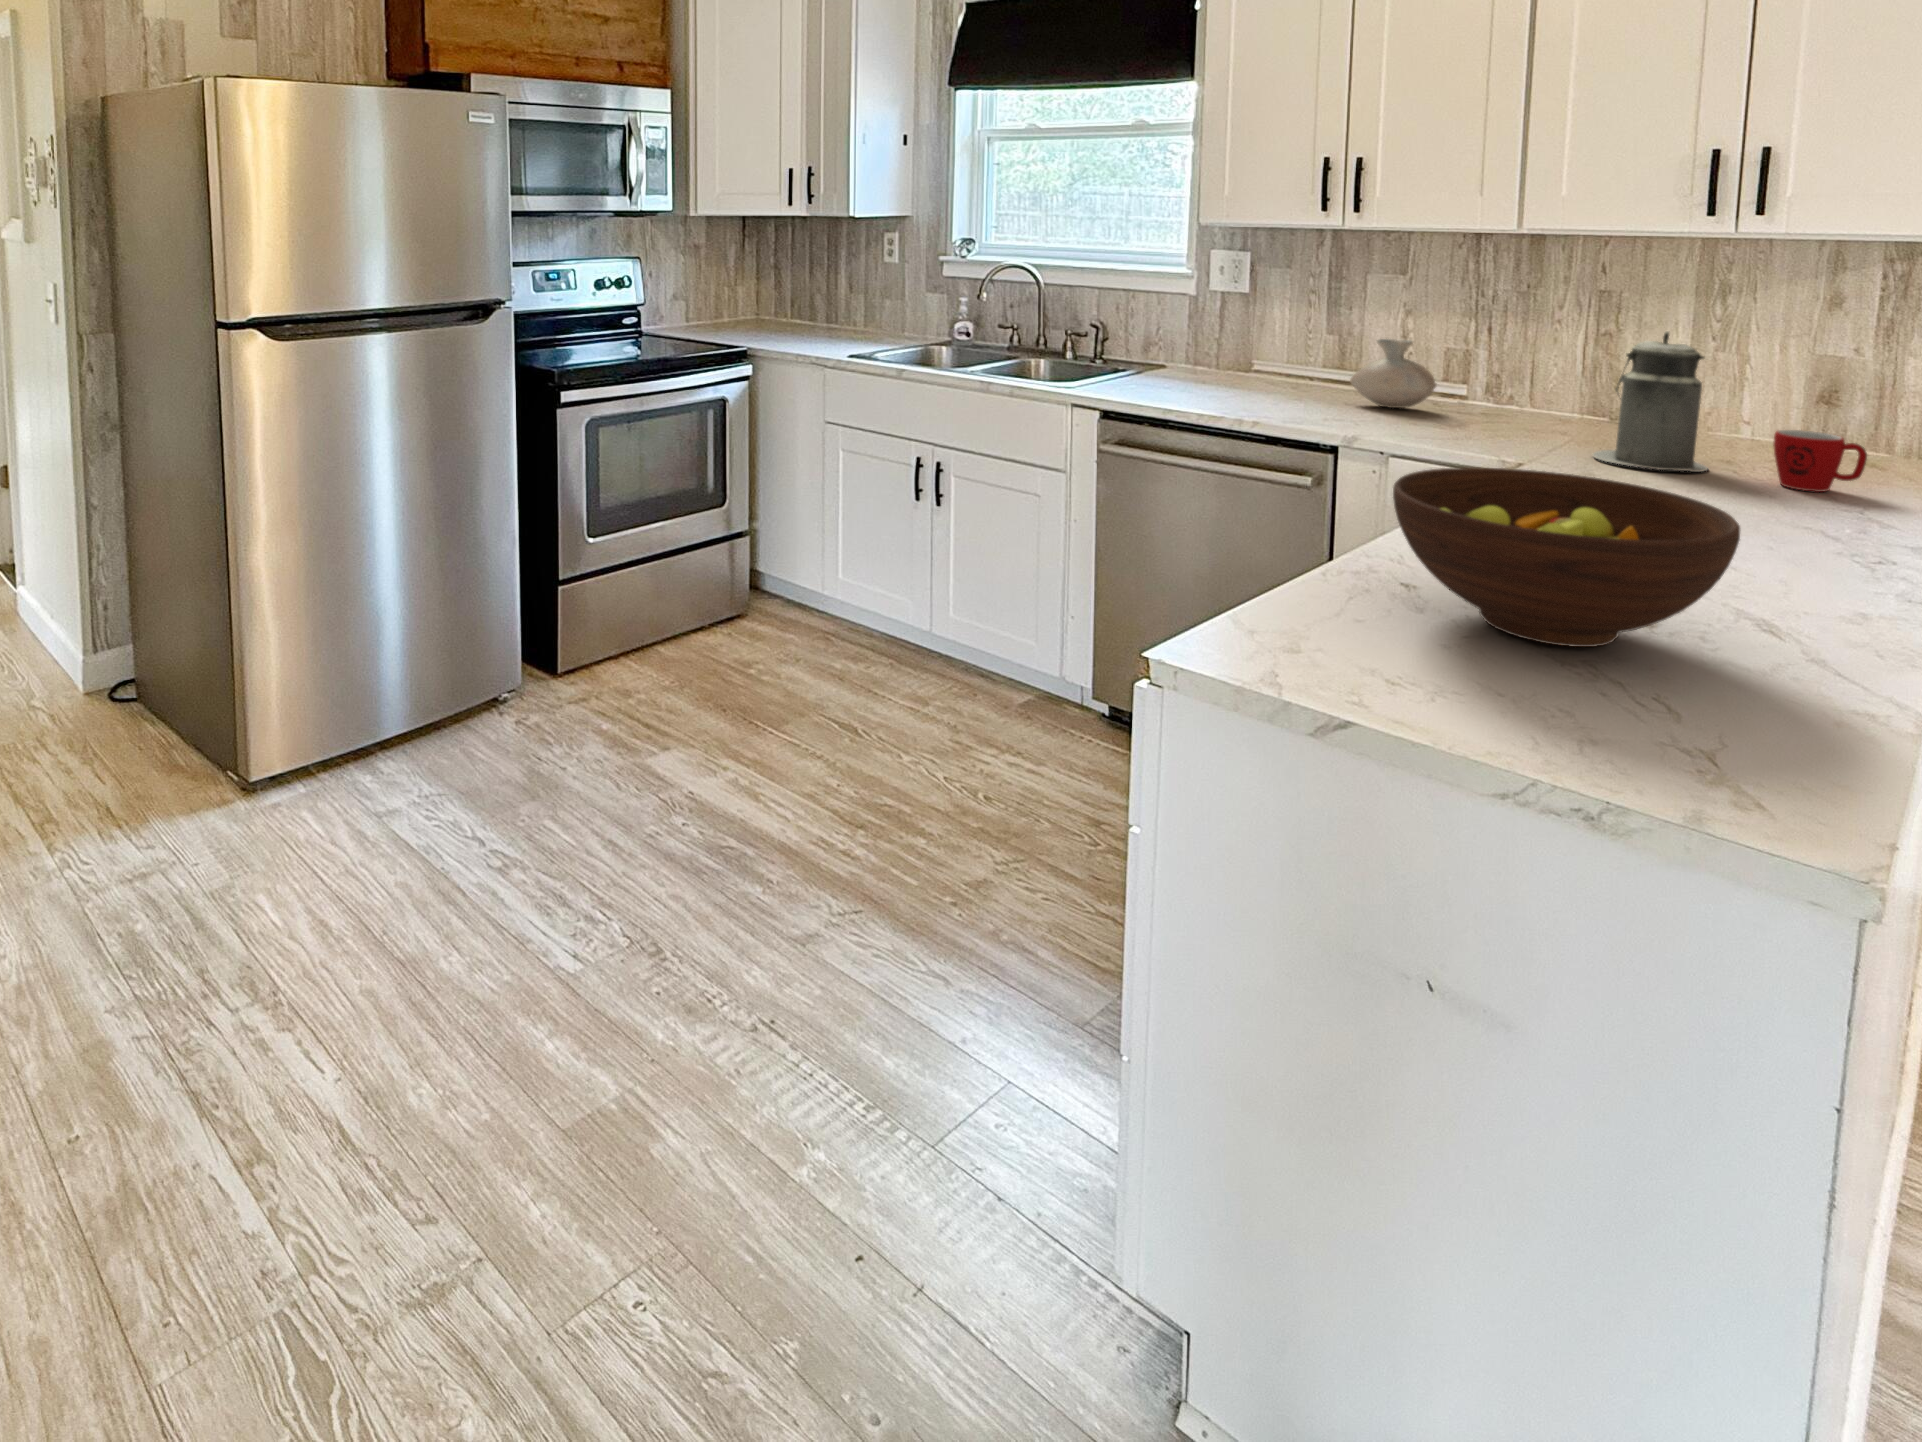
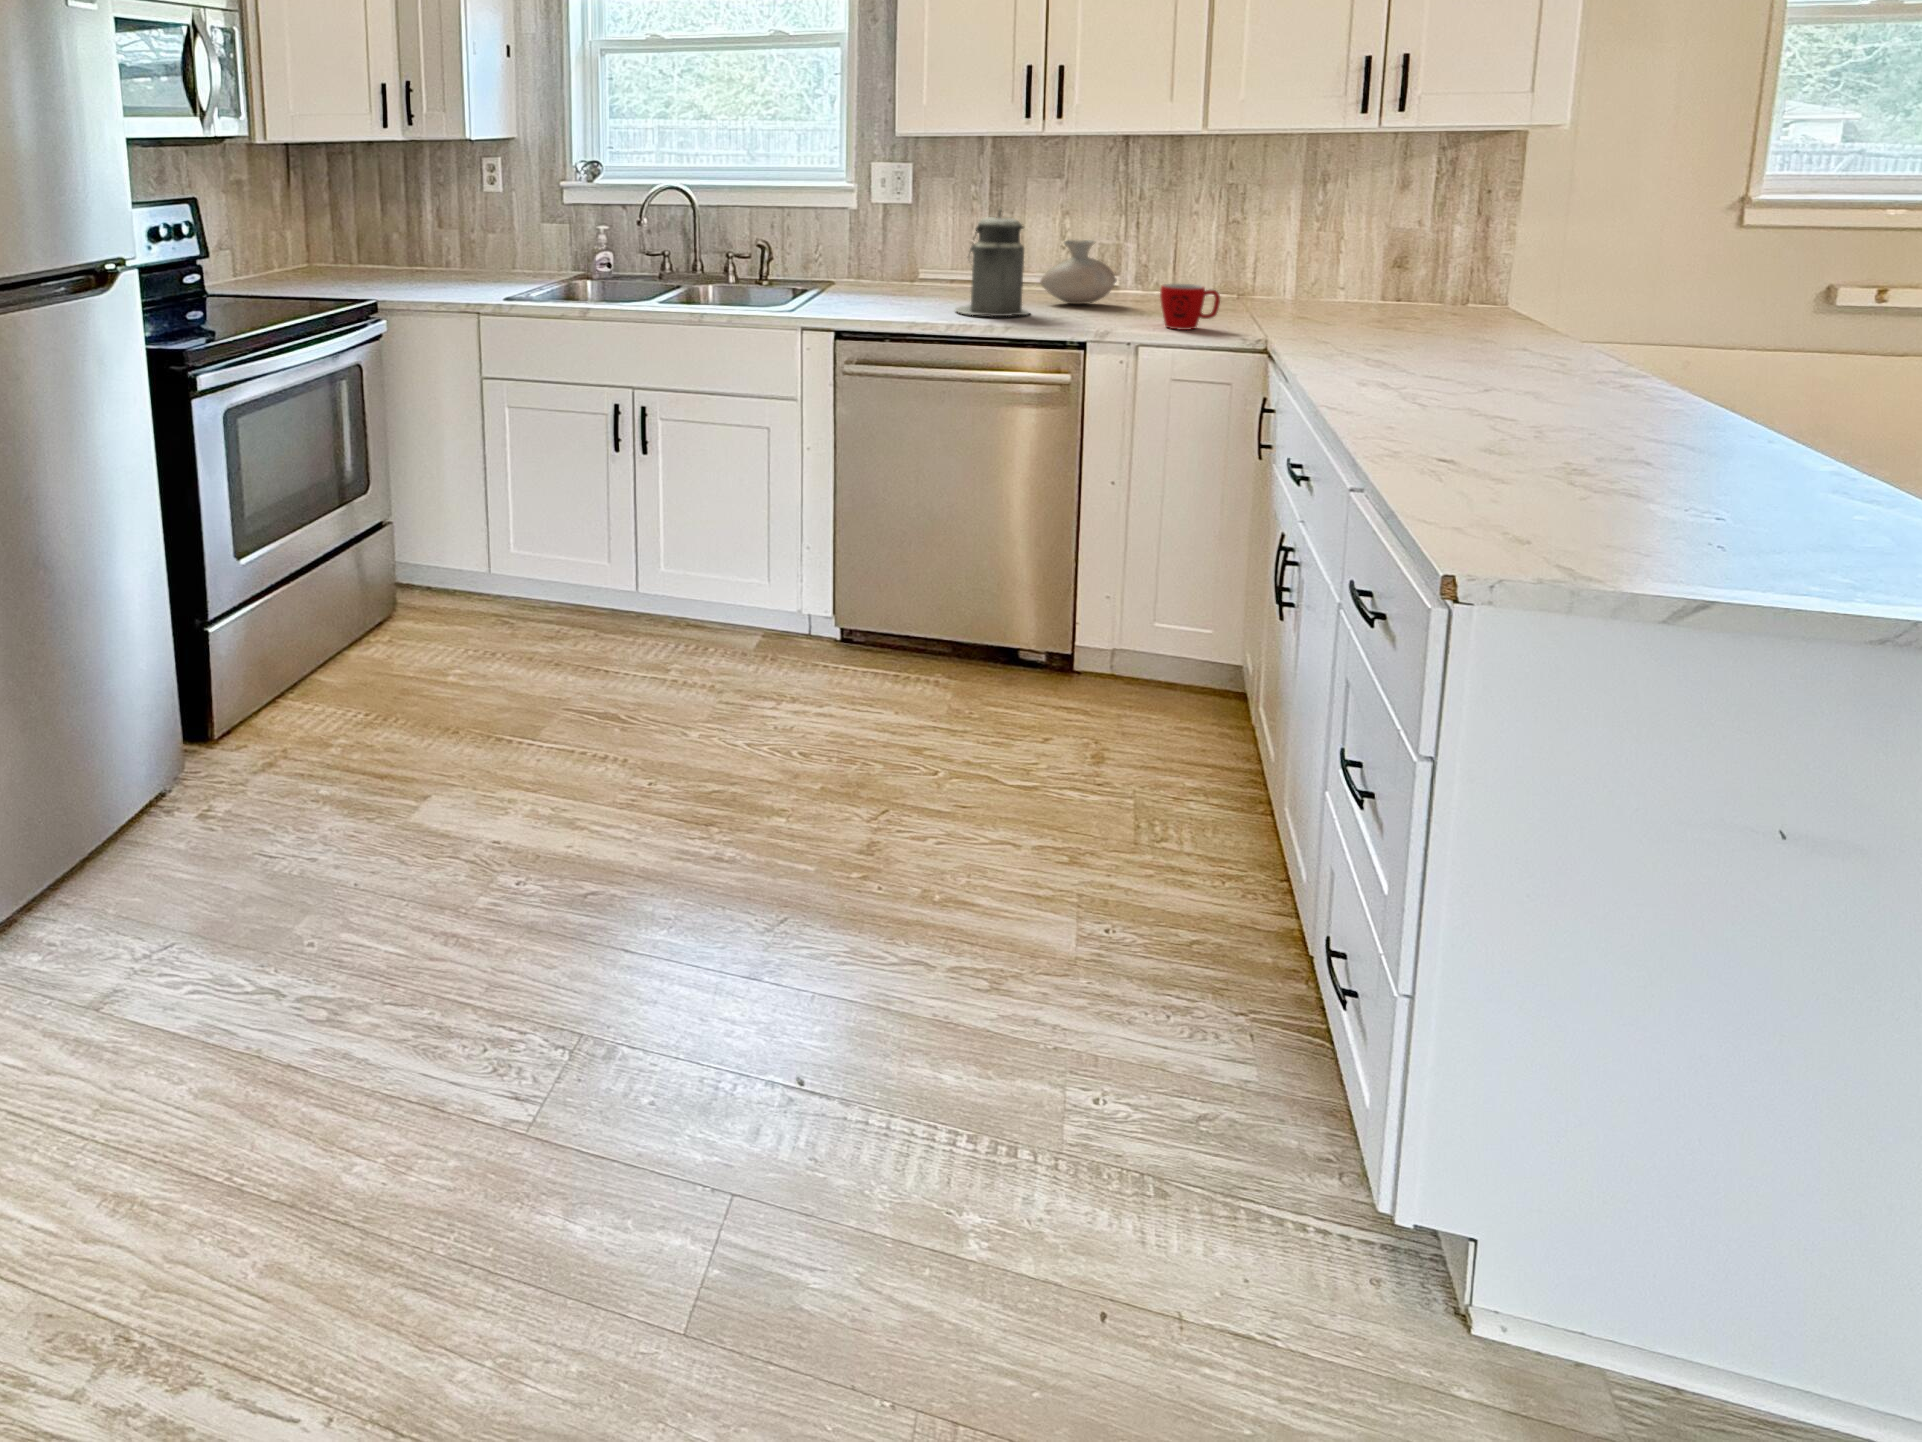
canister: present [1593,331,1708,472] -> present [956,209,1029,316]
mug: present [1773,430,1867,492] -> present [1160,284,1220,330]
fruit bowl: present [1393,467,1740,647] -> none [1464,343,1796,496]

